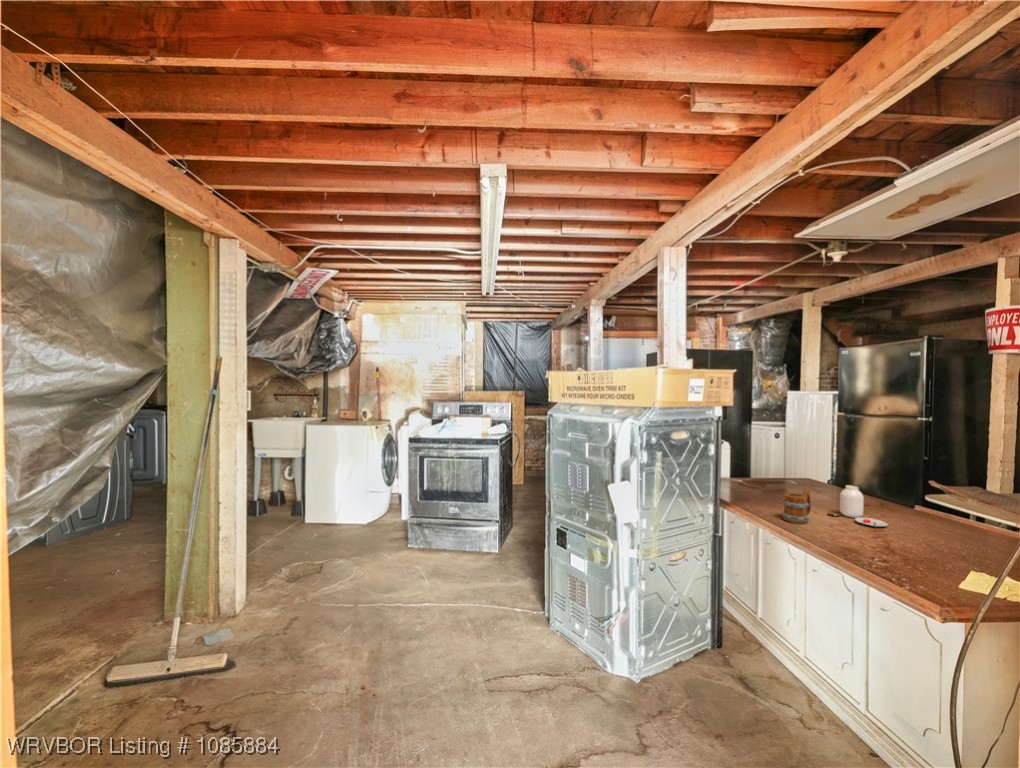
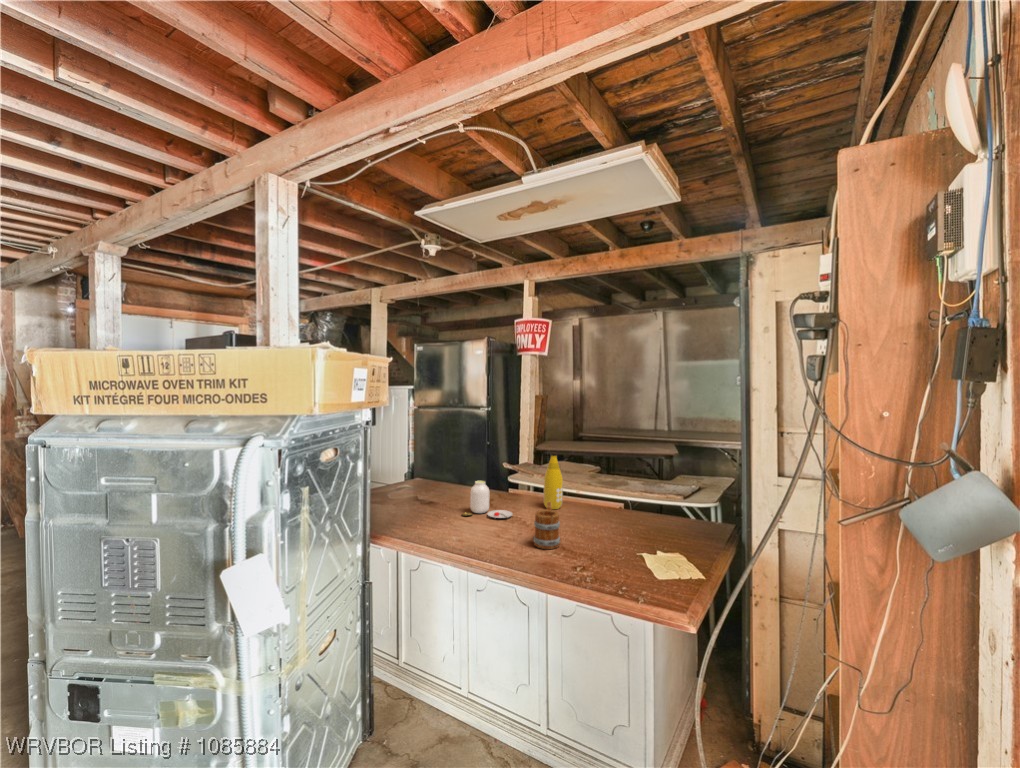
bottle: none [943,471,974,537] -> present [544,453,563,509]
mug: present [782,489,811,524] -> present [533,502,560,549]

